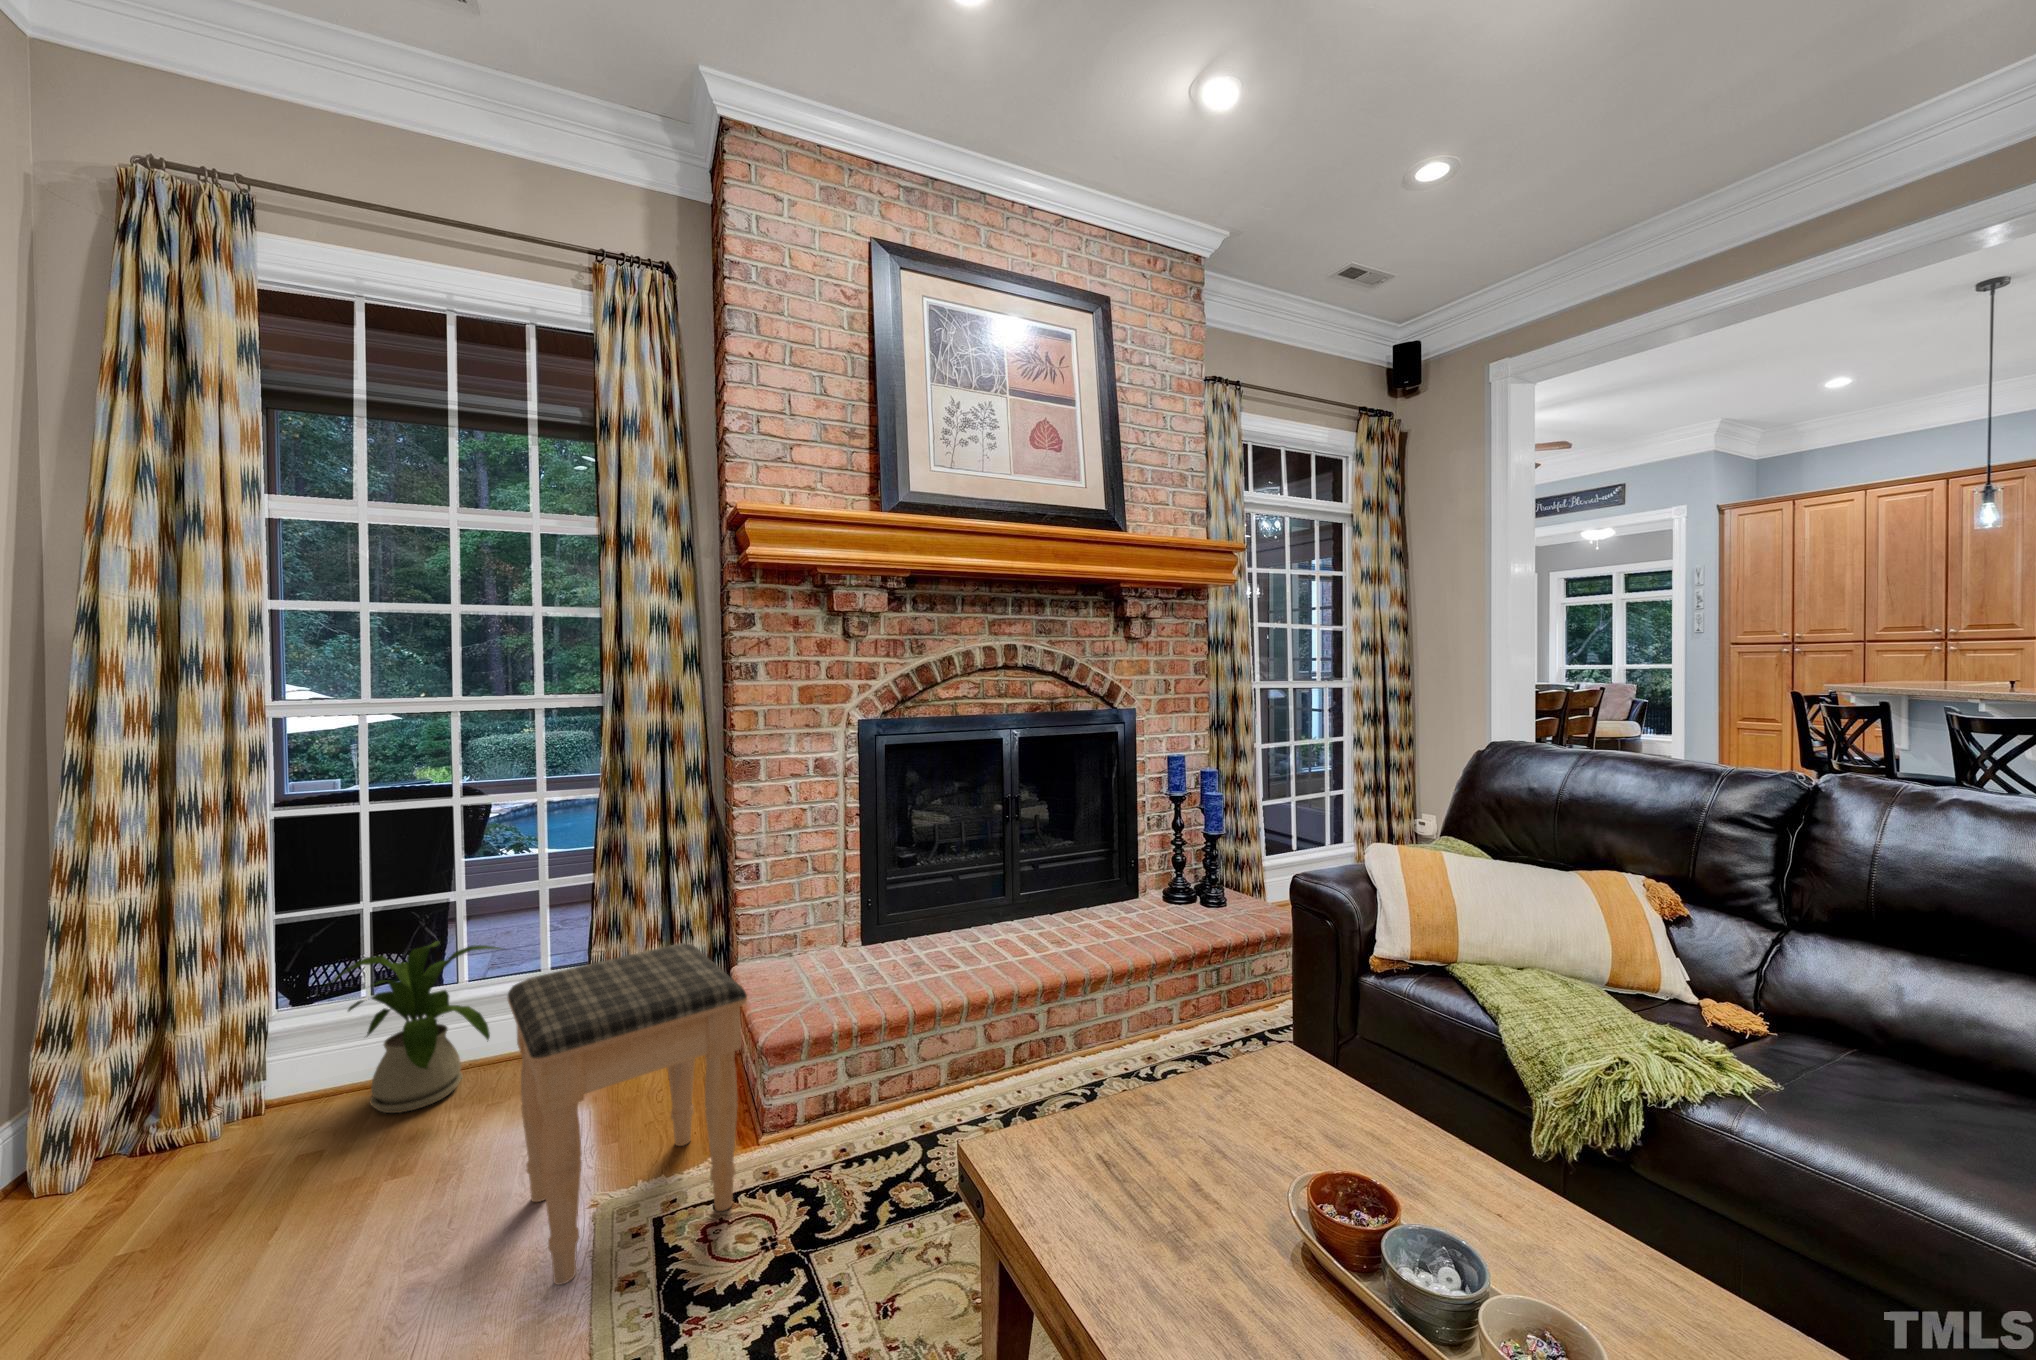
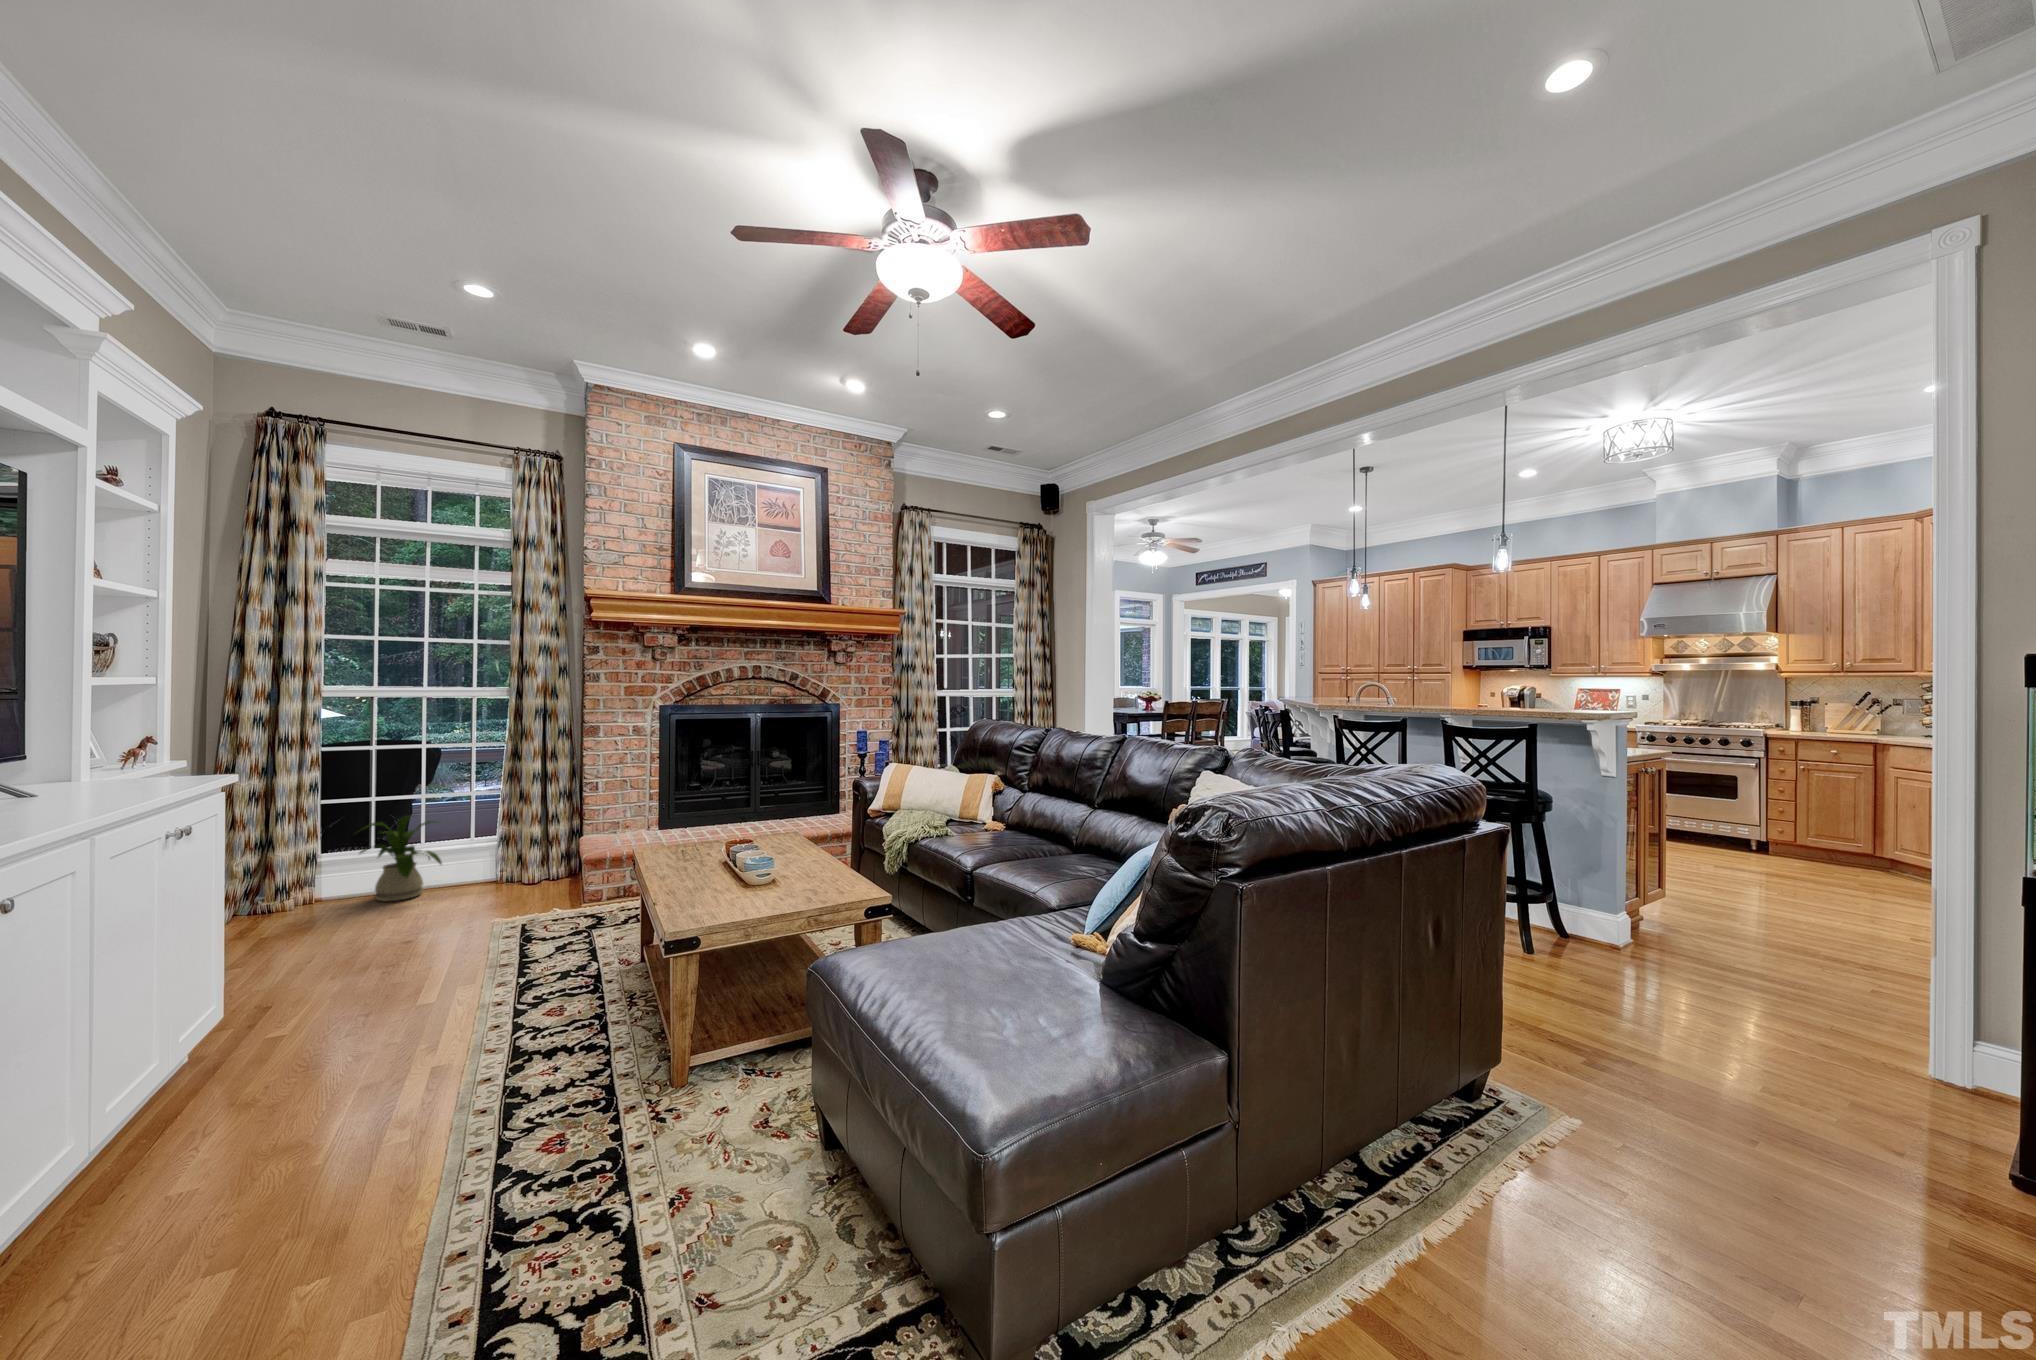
footstool: present [507,943,747,1285] -> none [461,810,578,936]

